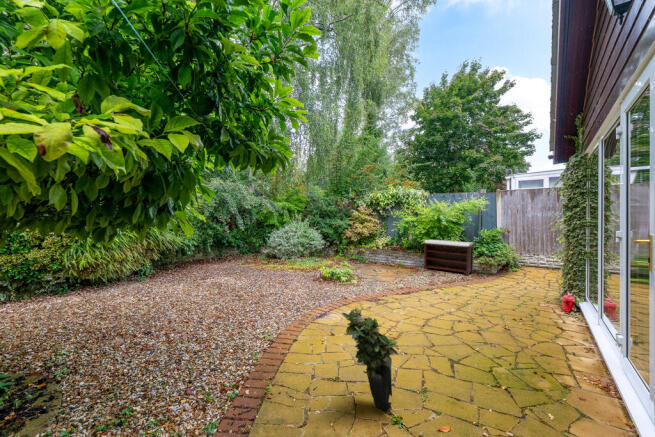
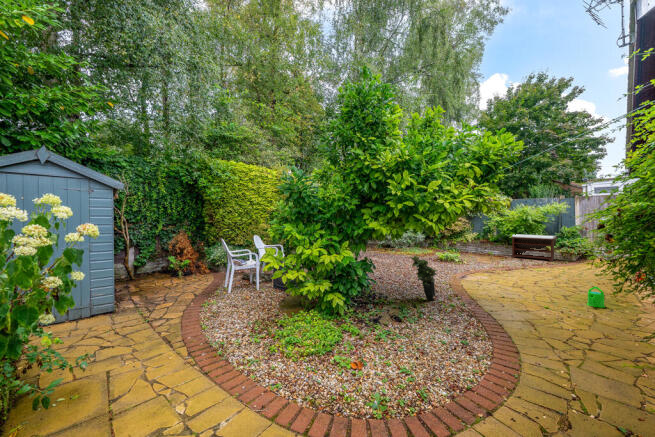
potted plant: present [342,307,398,410] -> present [410,256,437,301]
watering can: none [476,365,508,413] -> present [587,287,605,308]

